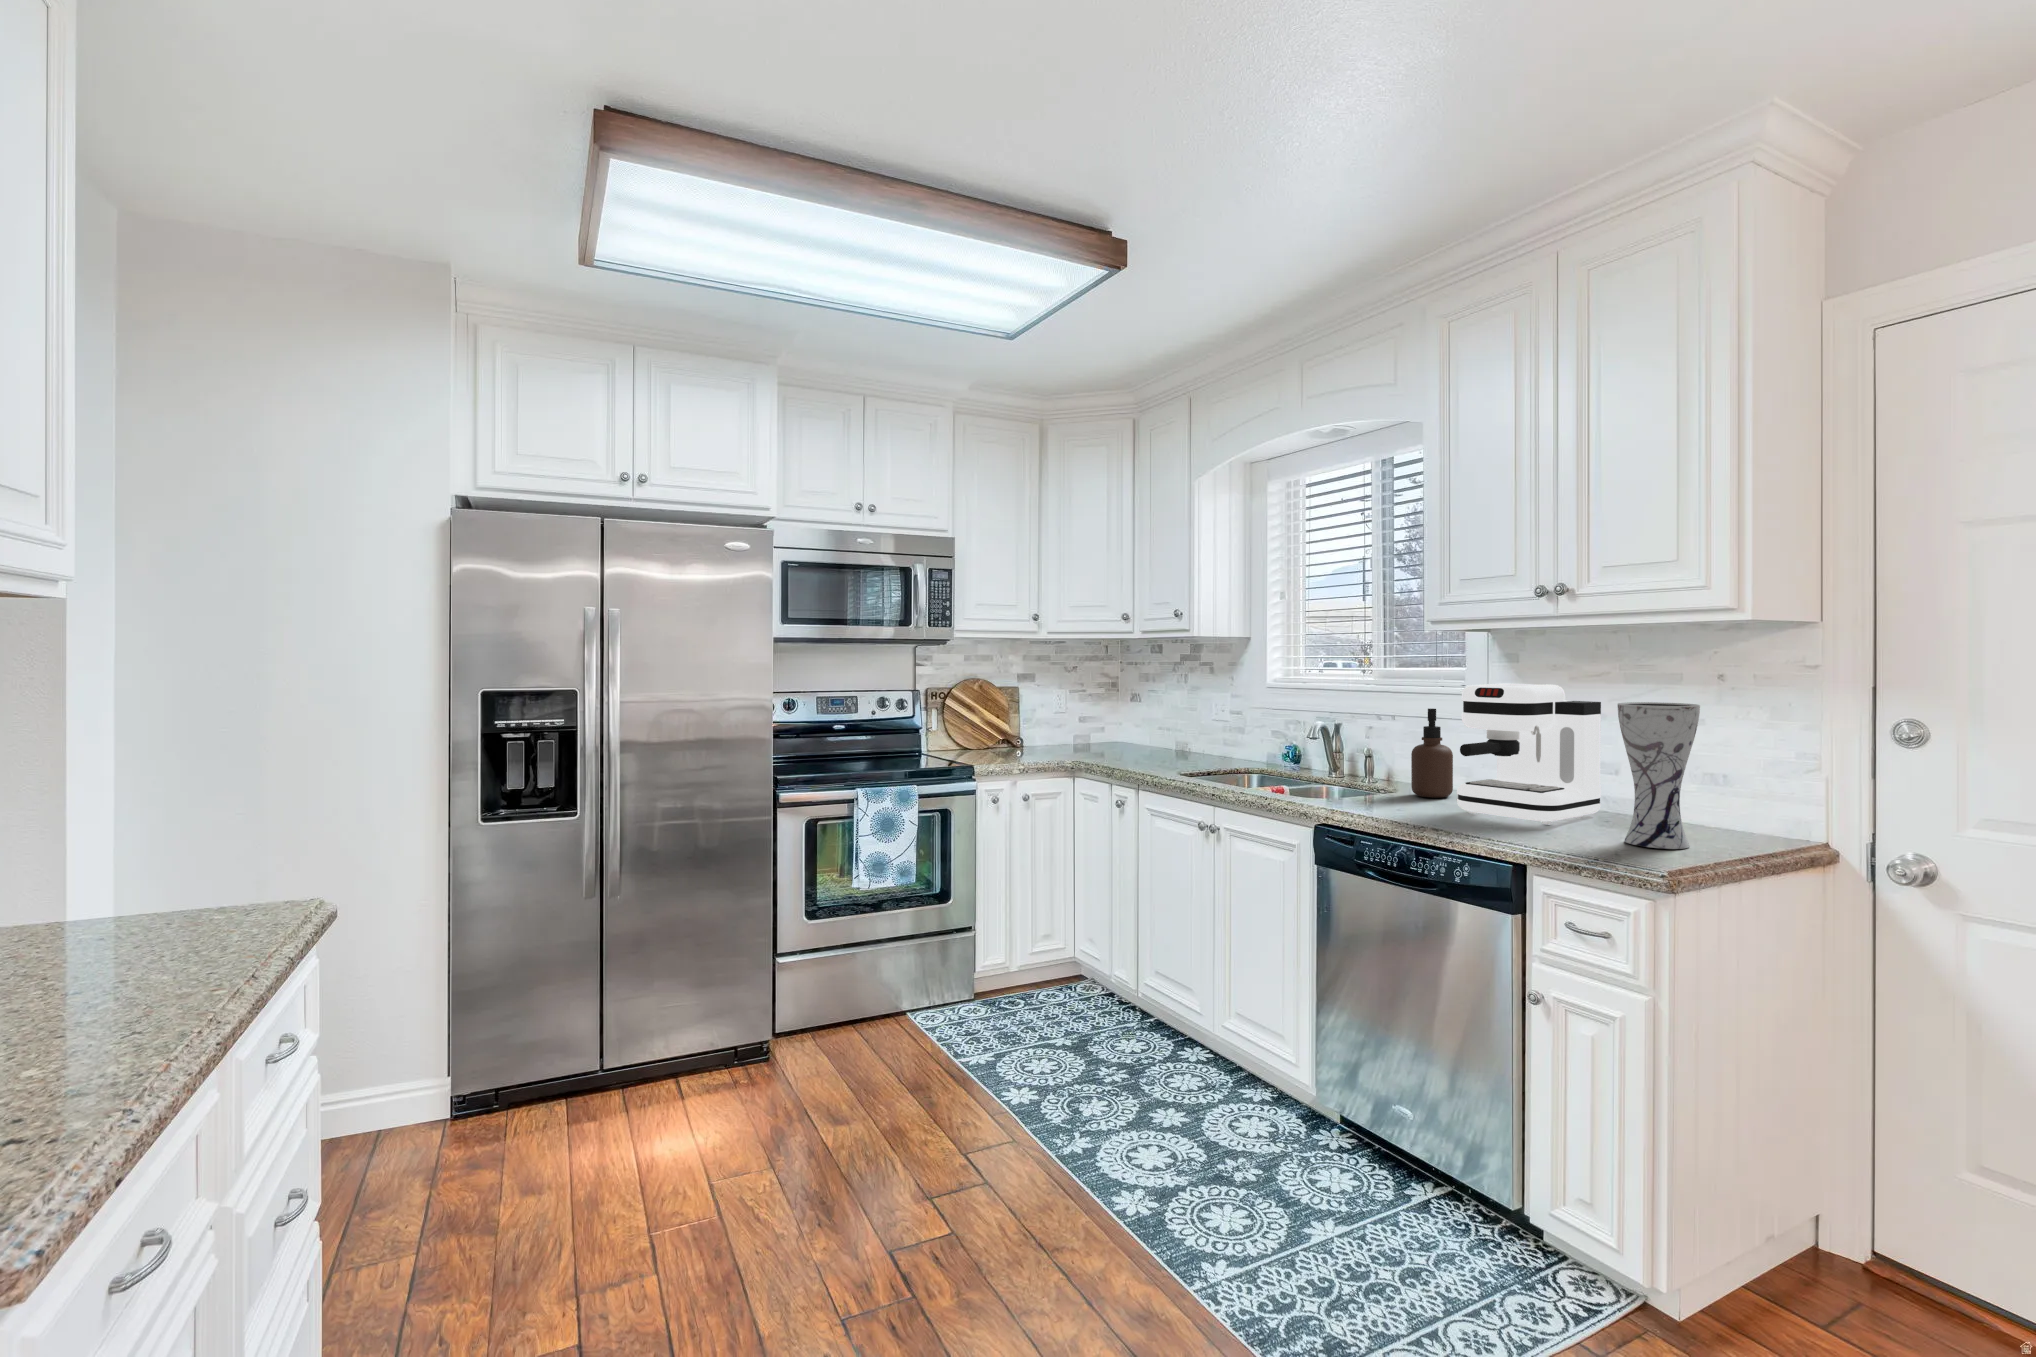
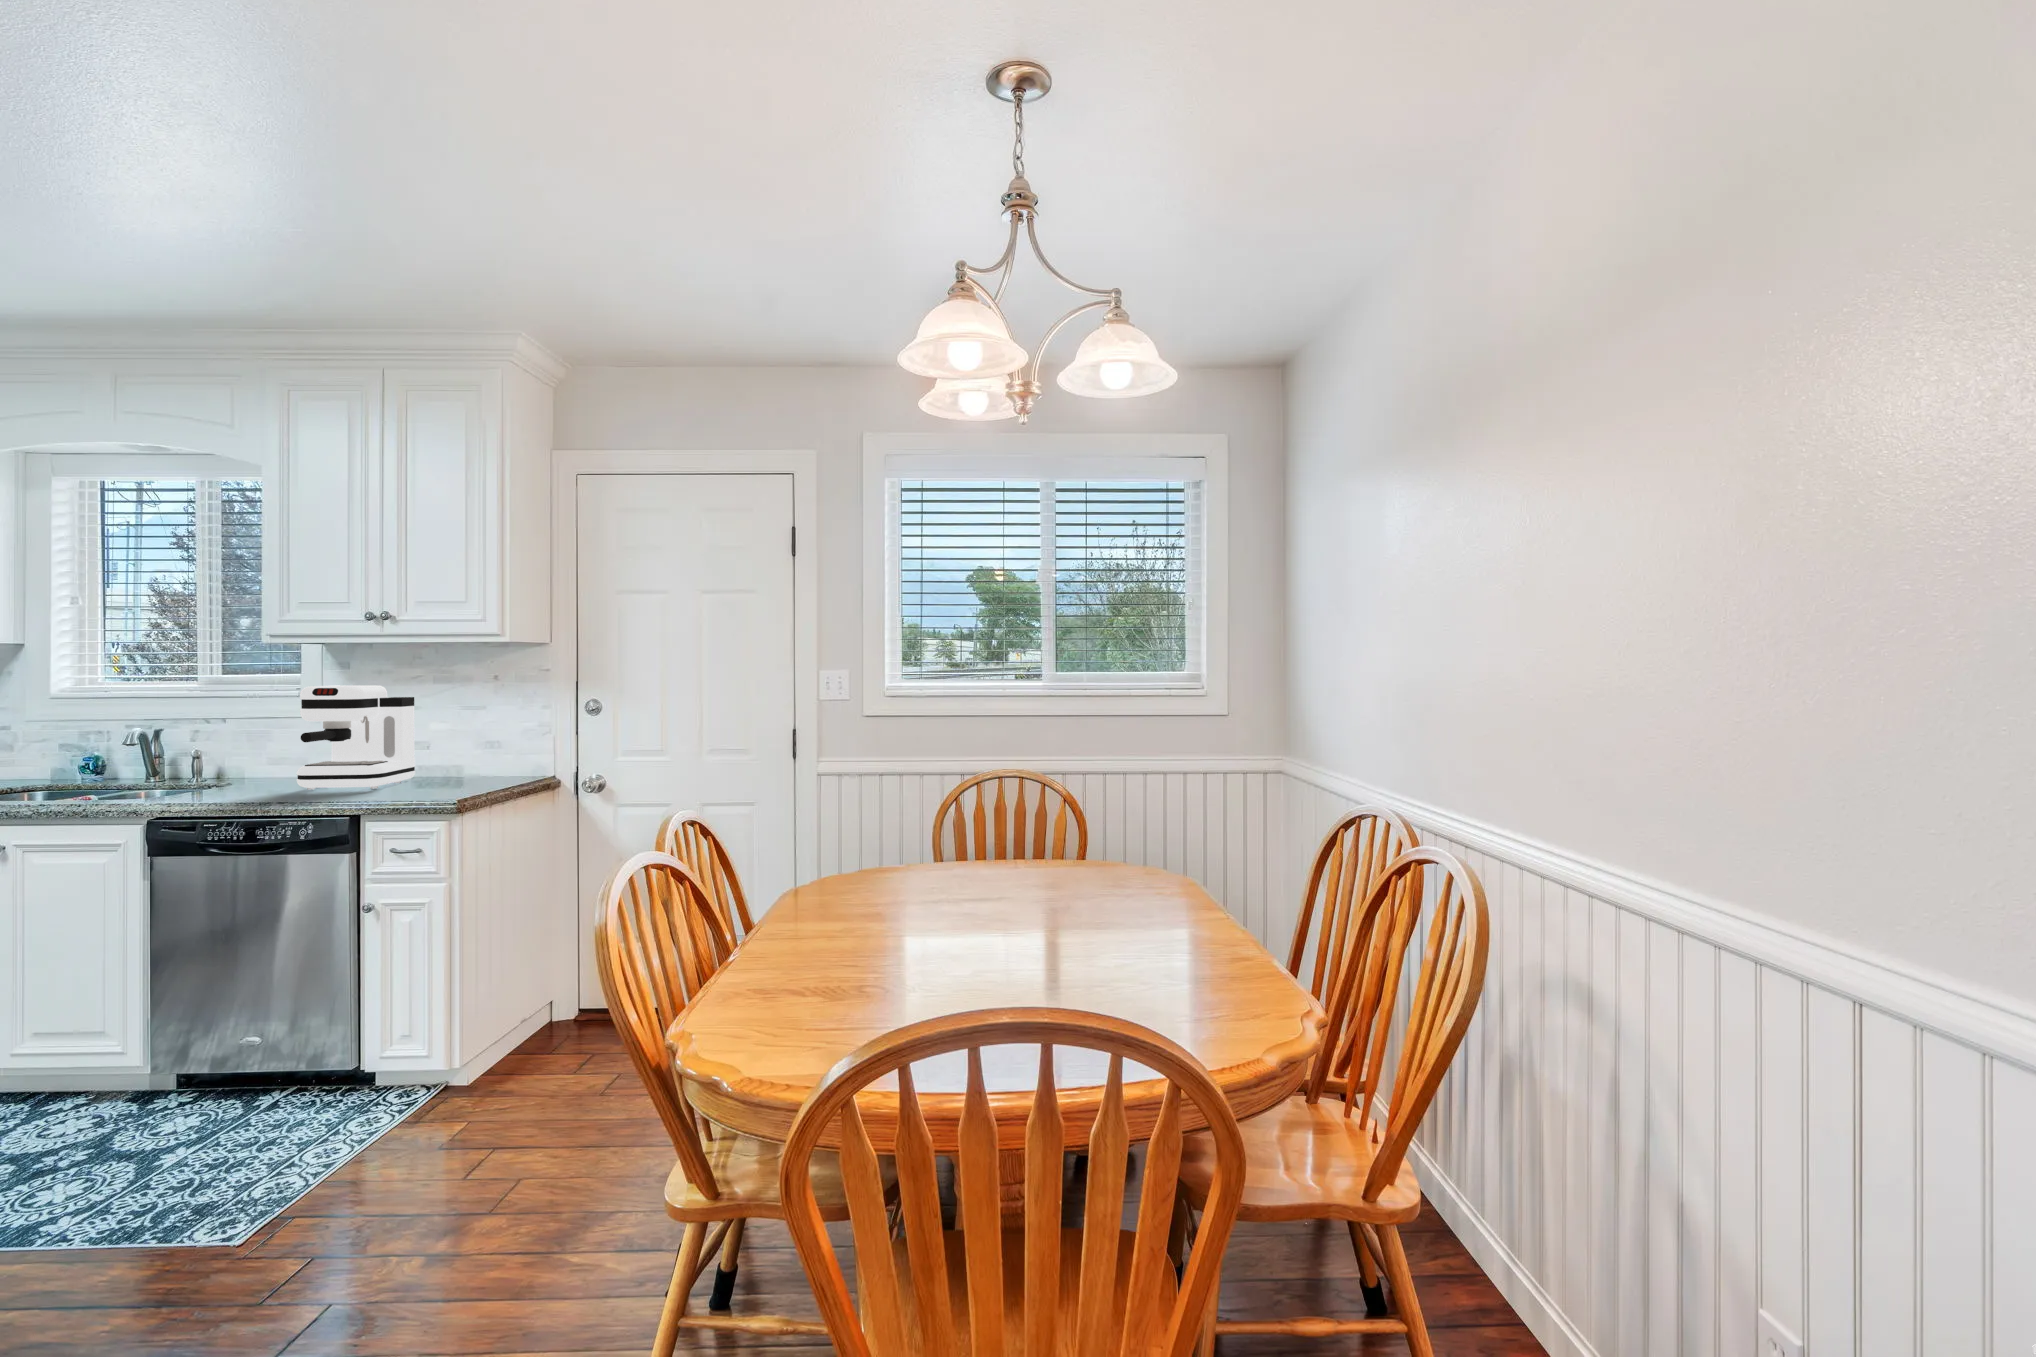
vase: present [1618,702,1700,849] -> none [426,695,479,791]
soap dispenser: present [1411,709,1453,798] -> none [248,709,289,785]

